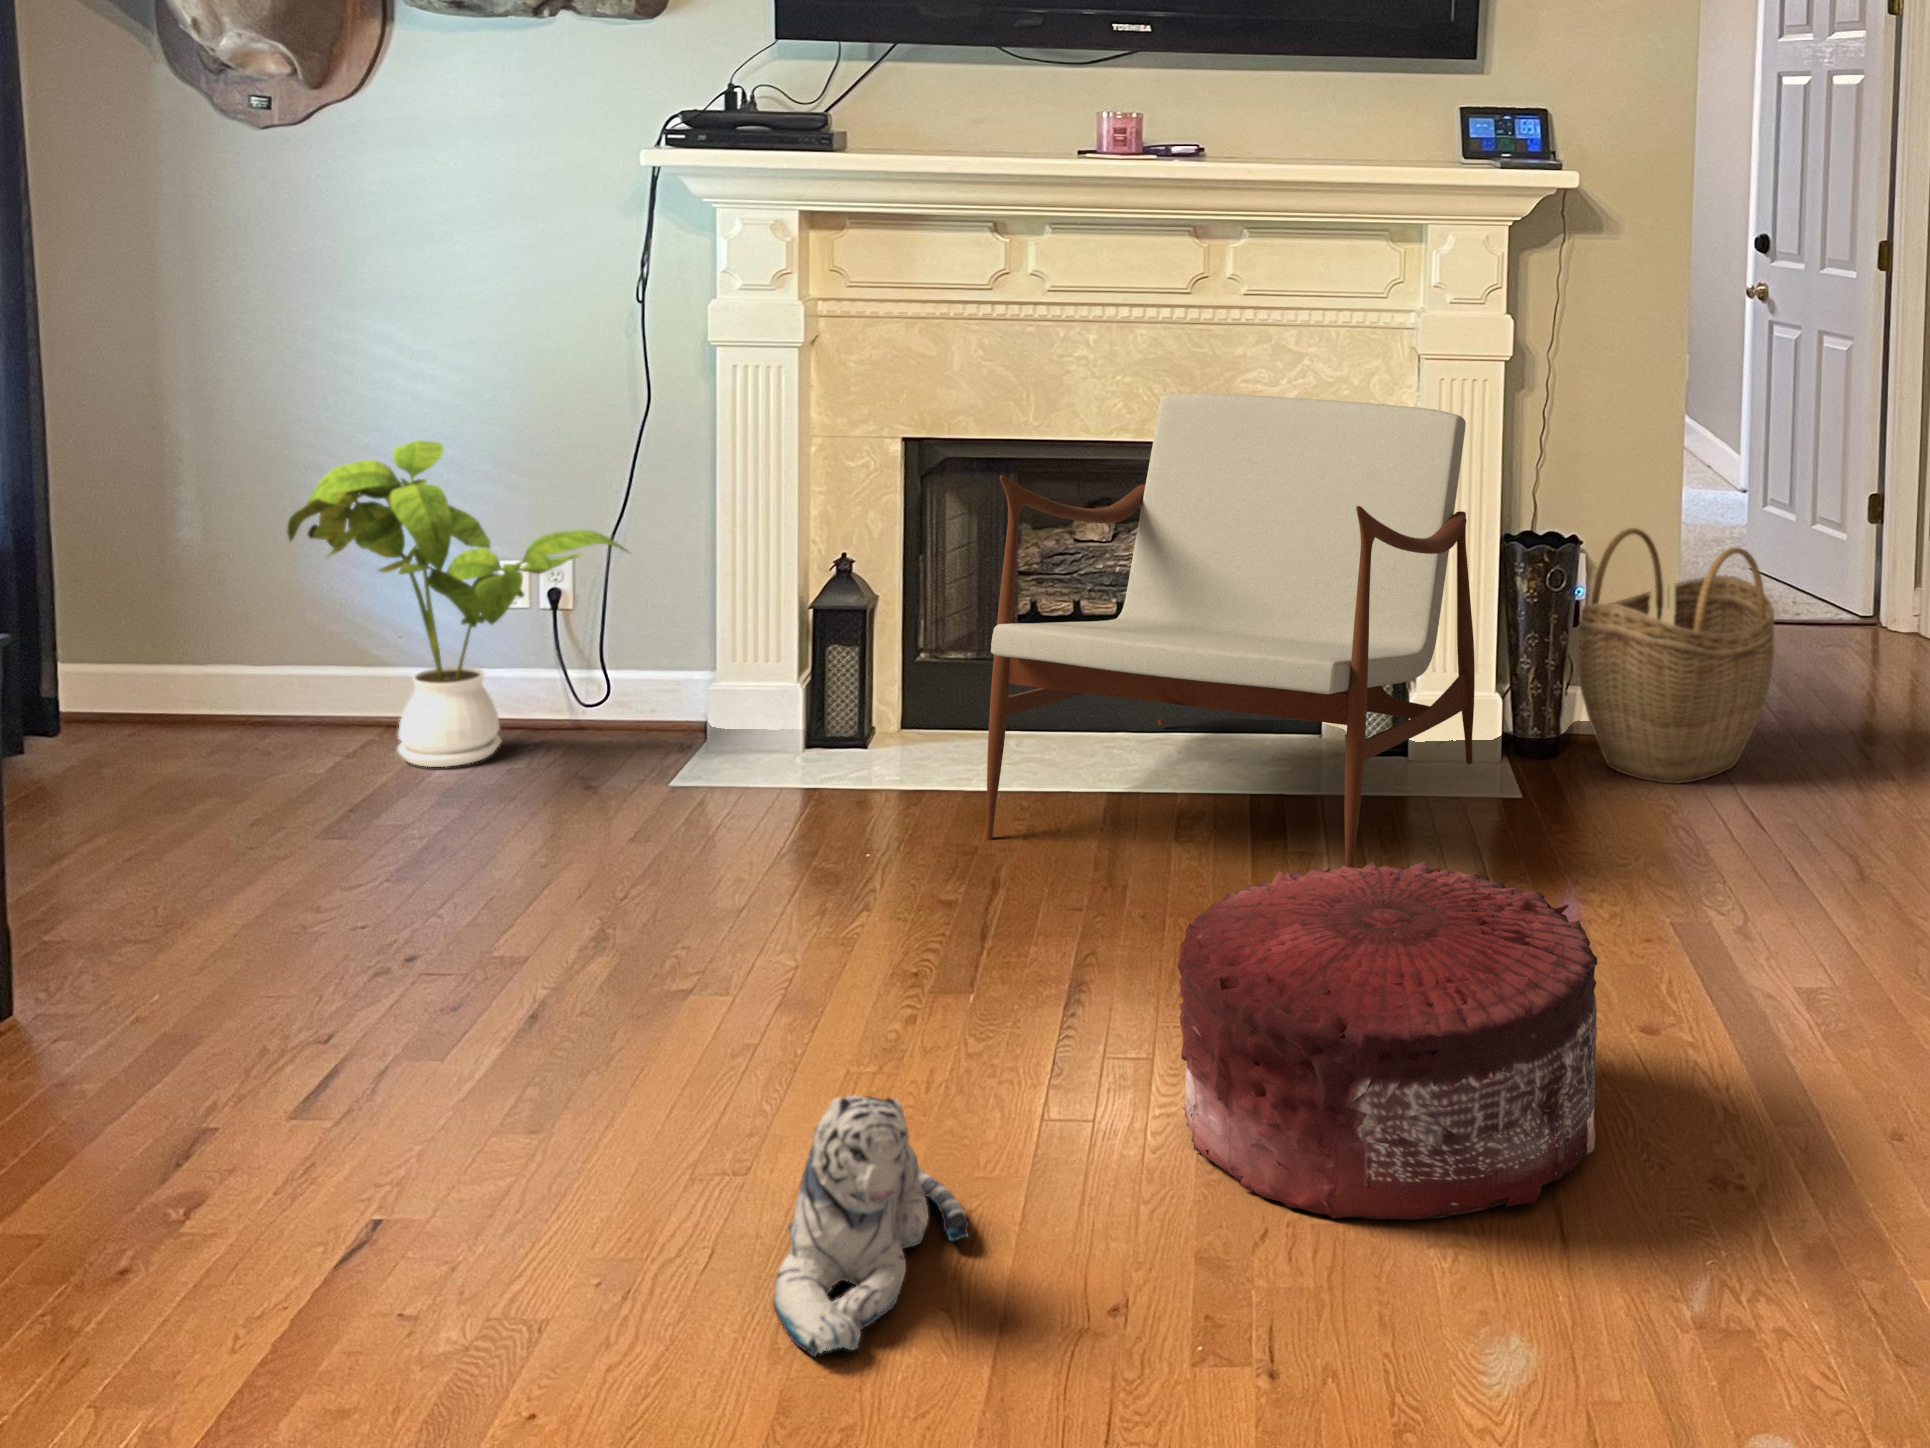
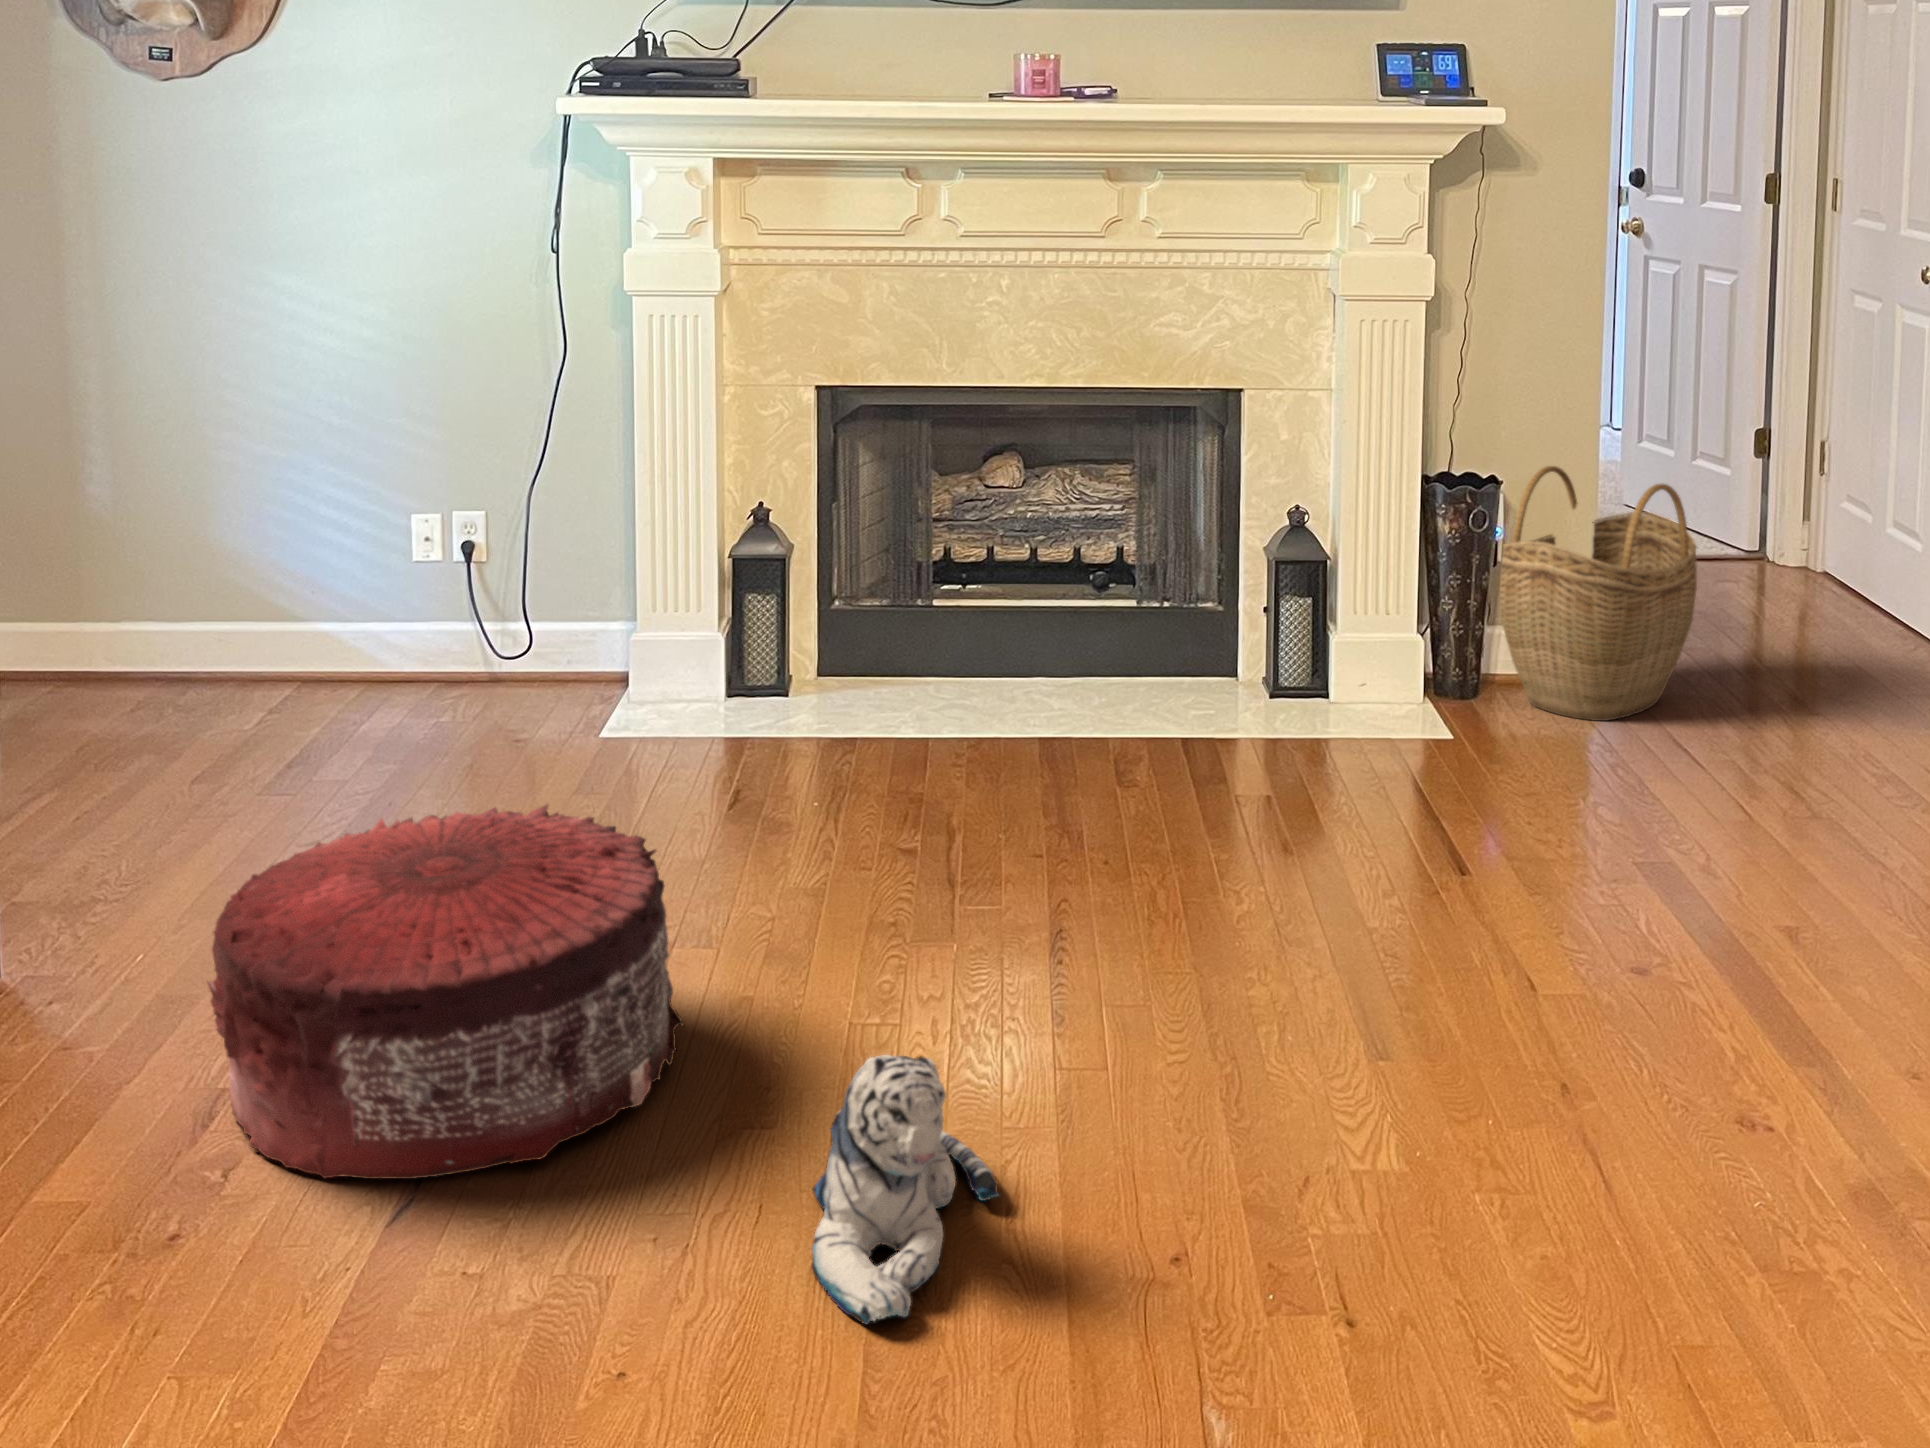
armchair: present [985,393,1475,868] -> none [925,336,1399,837]
house plant: present [287,440,628,767] -> none [206,393,549,721]
pouf: present [1177,859,1597,1220] -> present [207,805,684,1179]

